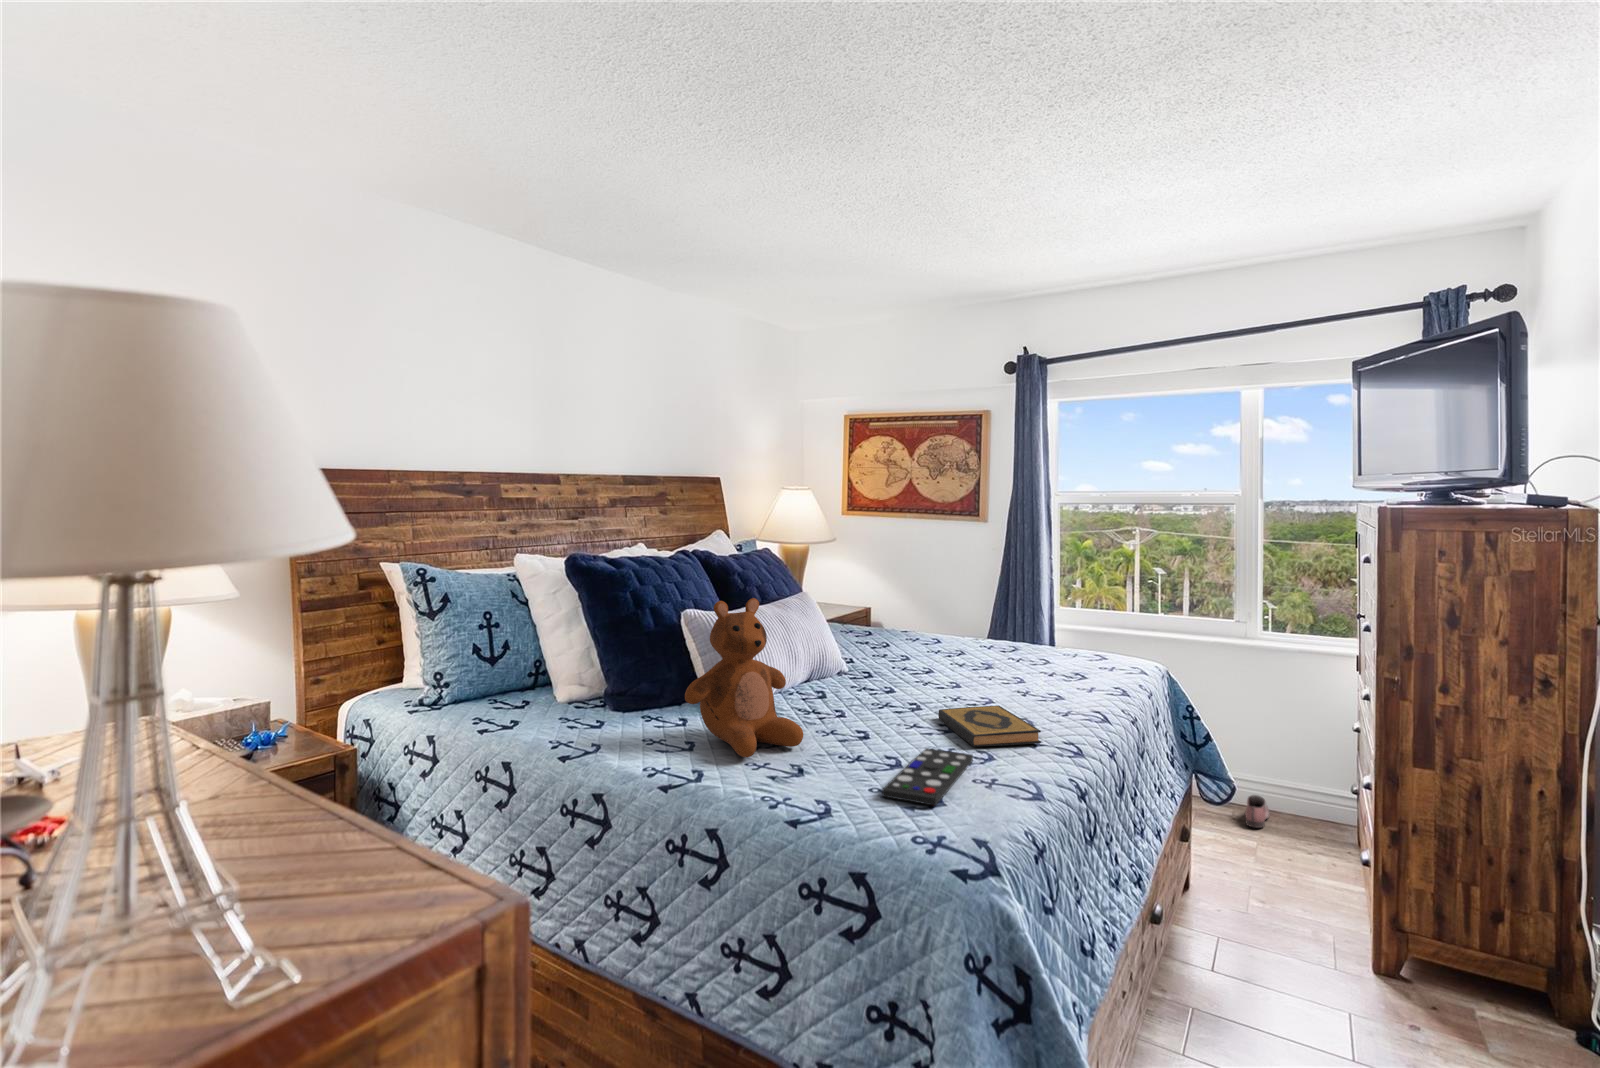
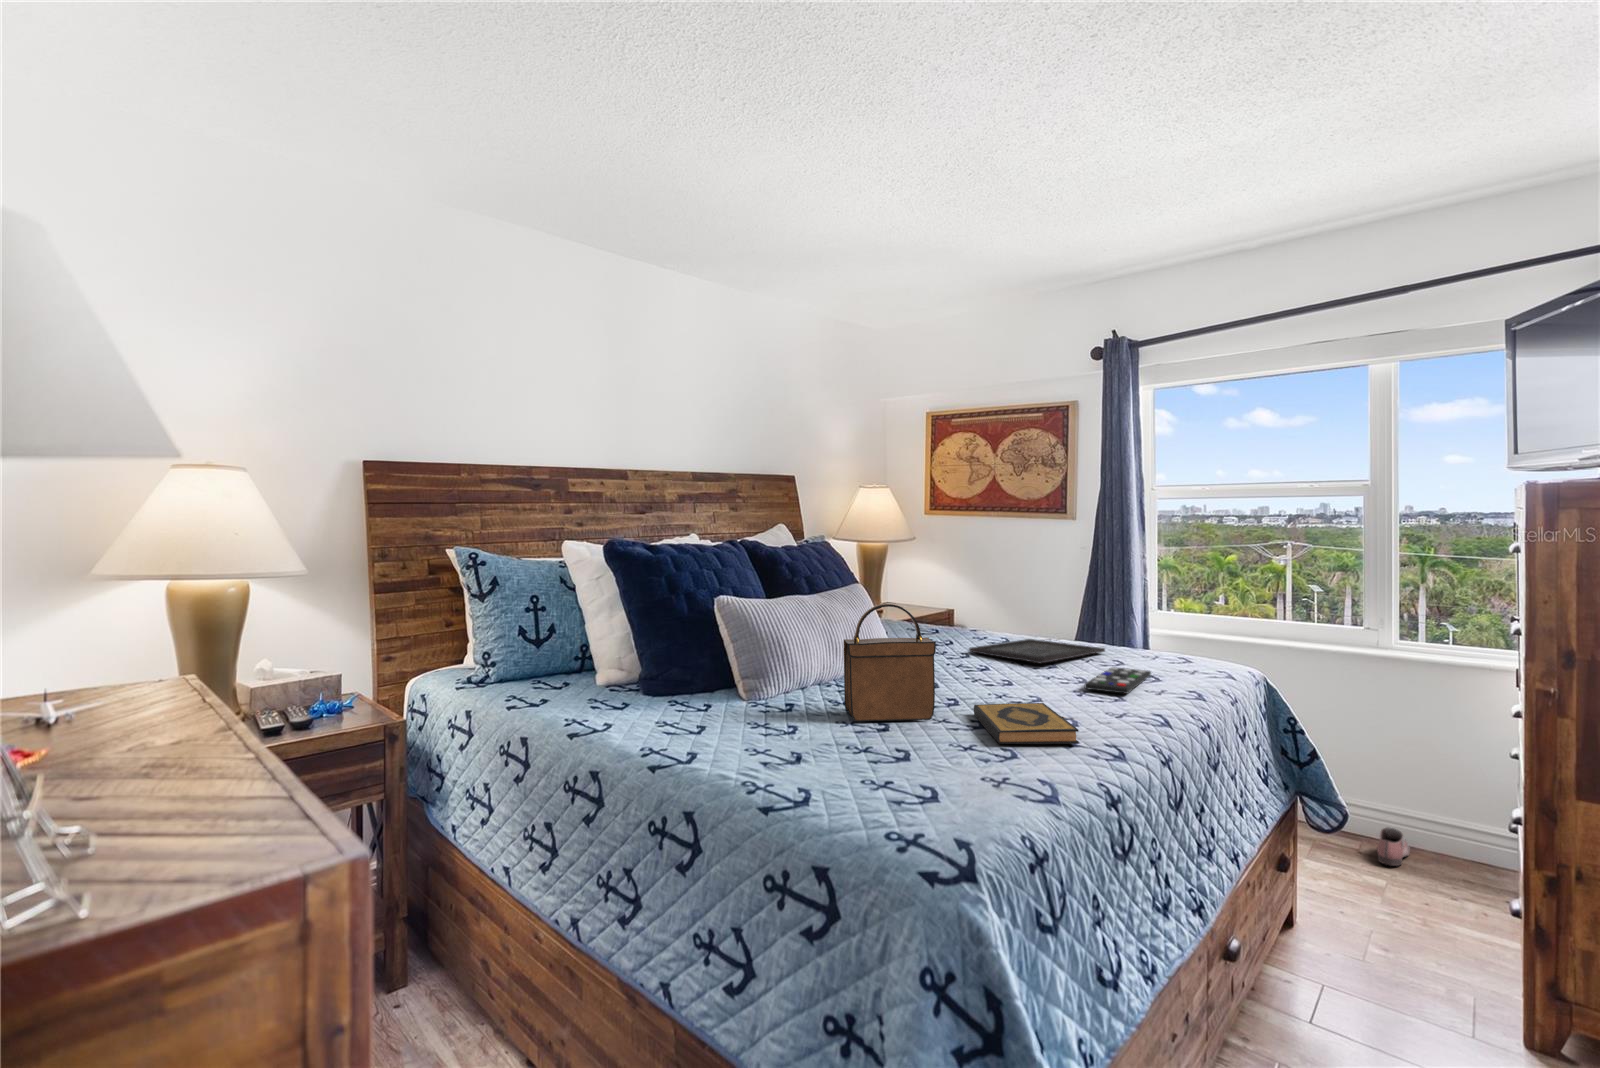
teddy bear: present [685,598,803,757] -> none [692,579,813,743]
handbag: none [820,618,907,731] -> present [844,604,936,722]
tray: none [909,640,1030,665] -> present [969,639,1105,663]
remote control: present [882,748,973,805] -> present [1085,667,1151,694]

